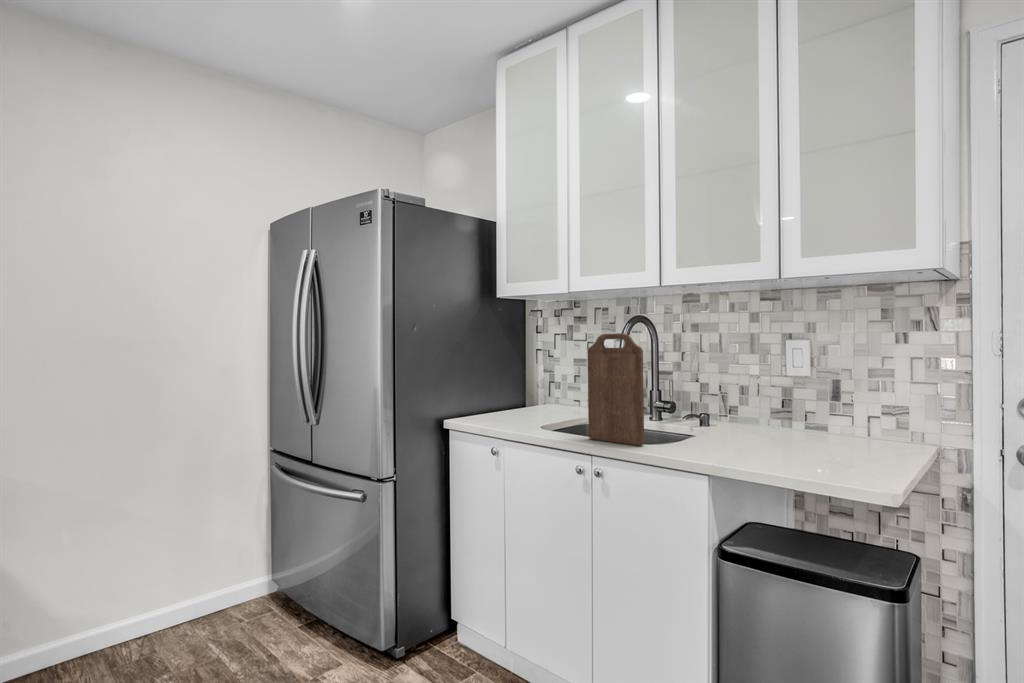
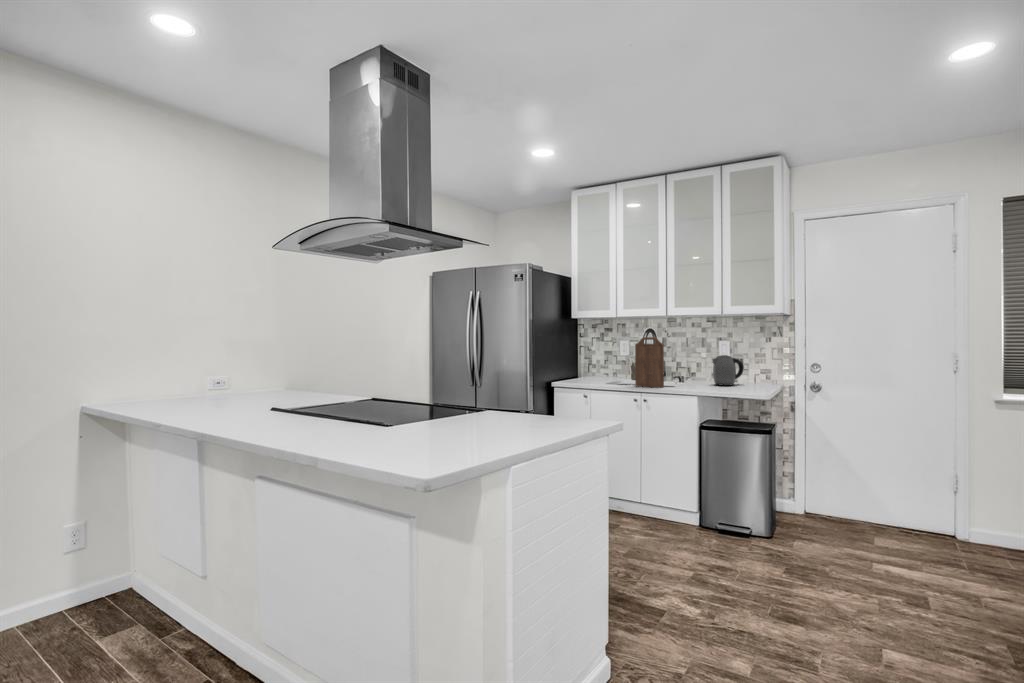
kettle: none [759,374,837,445] -> present [712,355,744,386]

